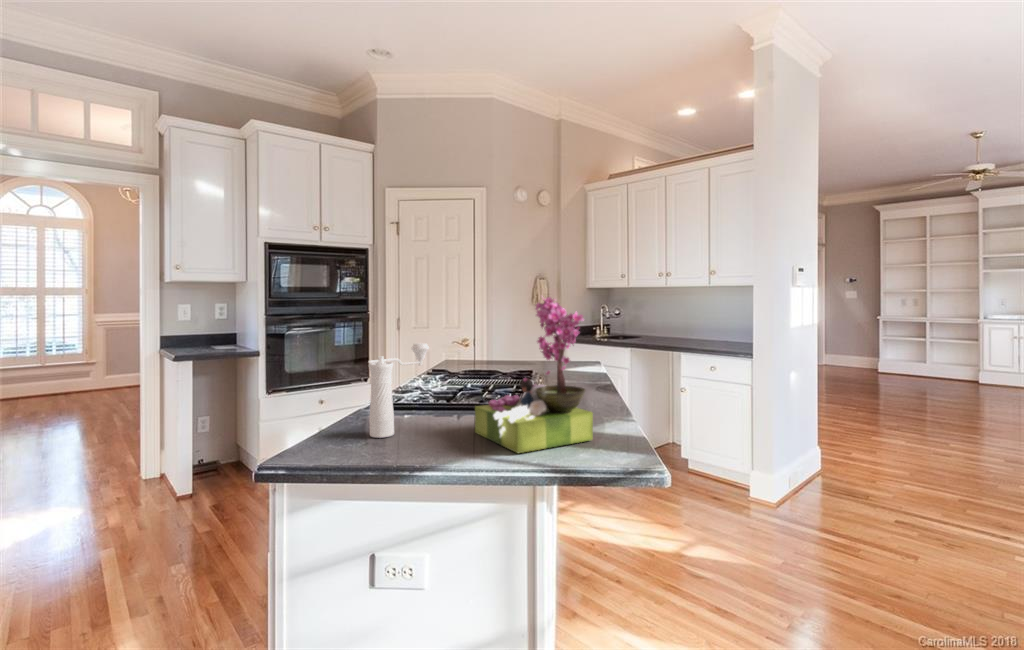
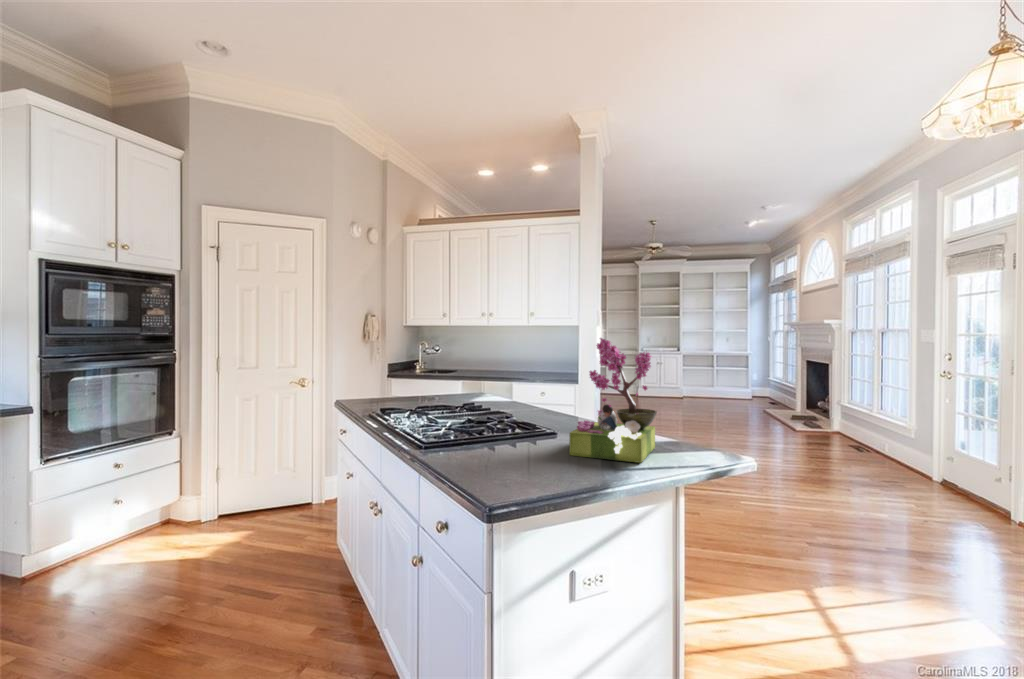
pepper mill: present [368,343,429,438] -> none [498,381,526,470]

